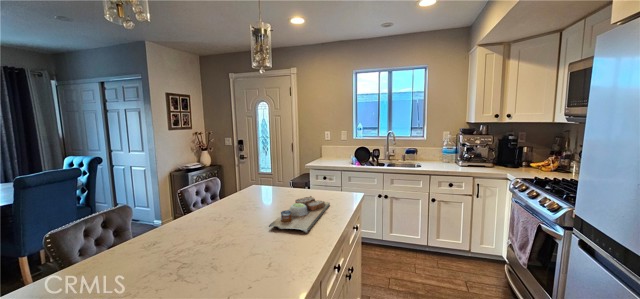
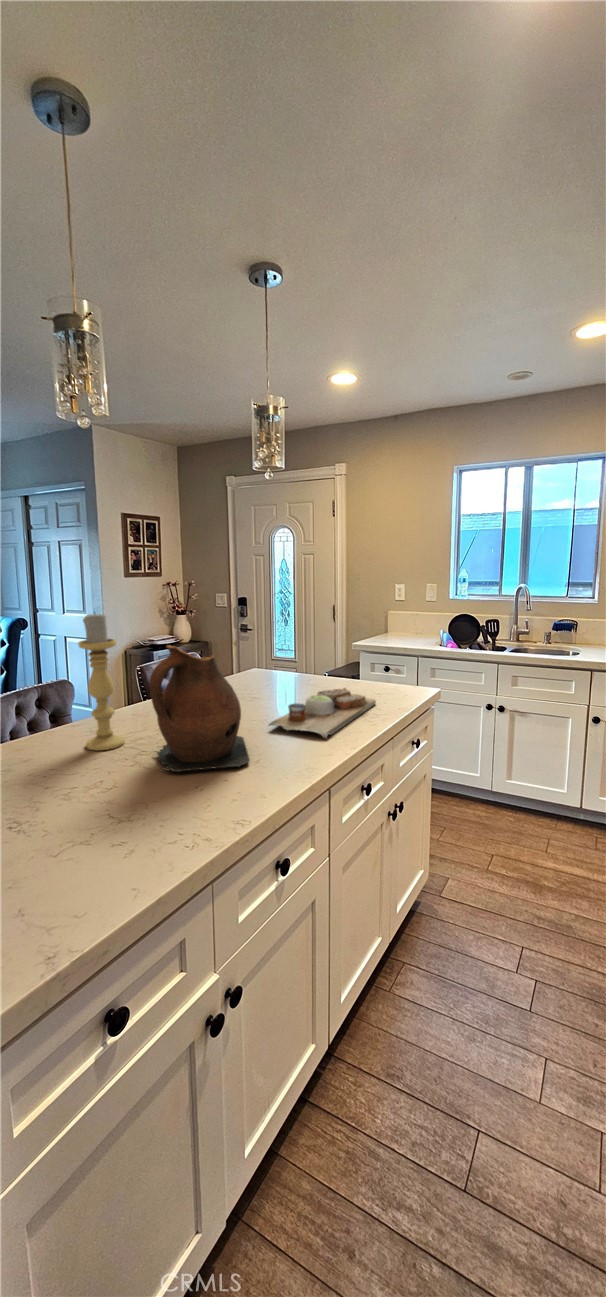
candle holder: none [135,161,171,258] -> present [78,613,124,751]
ceramic pitcher: none [189,183,262,272] -> present [149,645,250,772]

